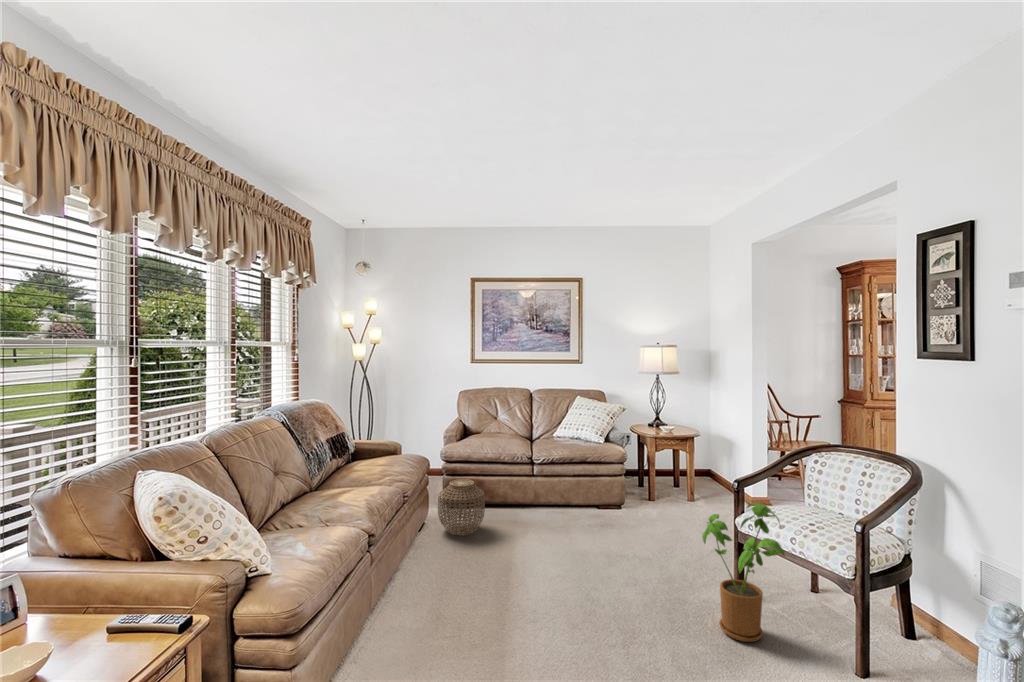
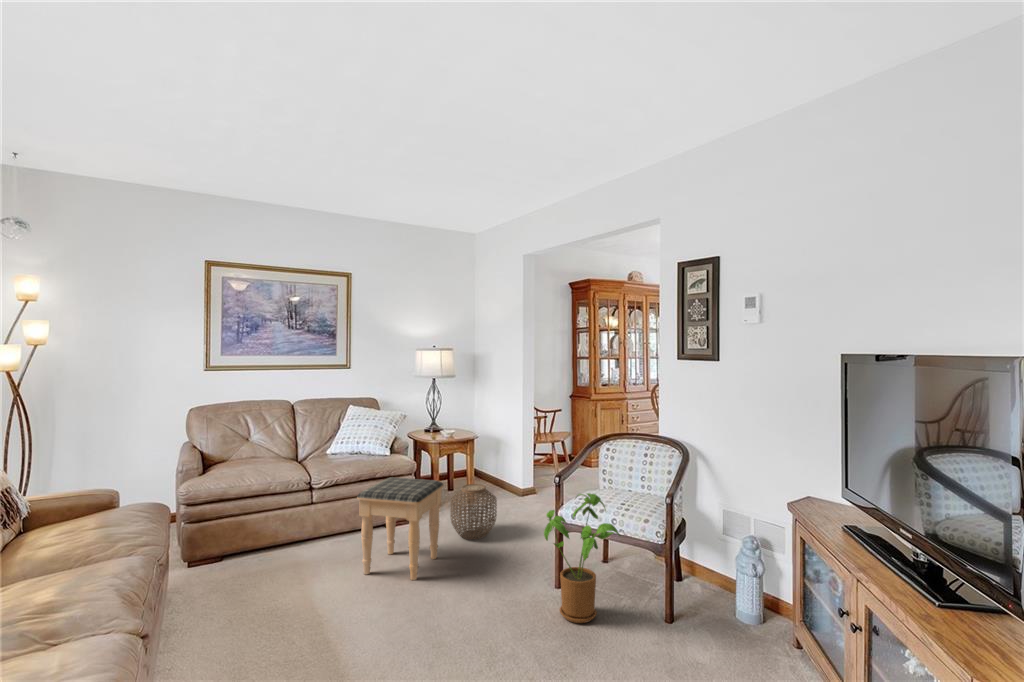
footstool: none [553,461,634,556] -> present [357,477,444,580]
woven basket: present [438,479,485,535] -> present [450,484,497,539]

